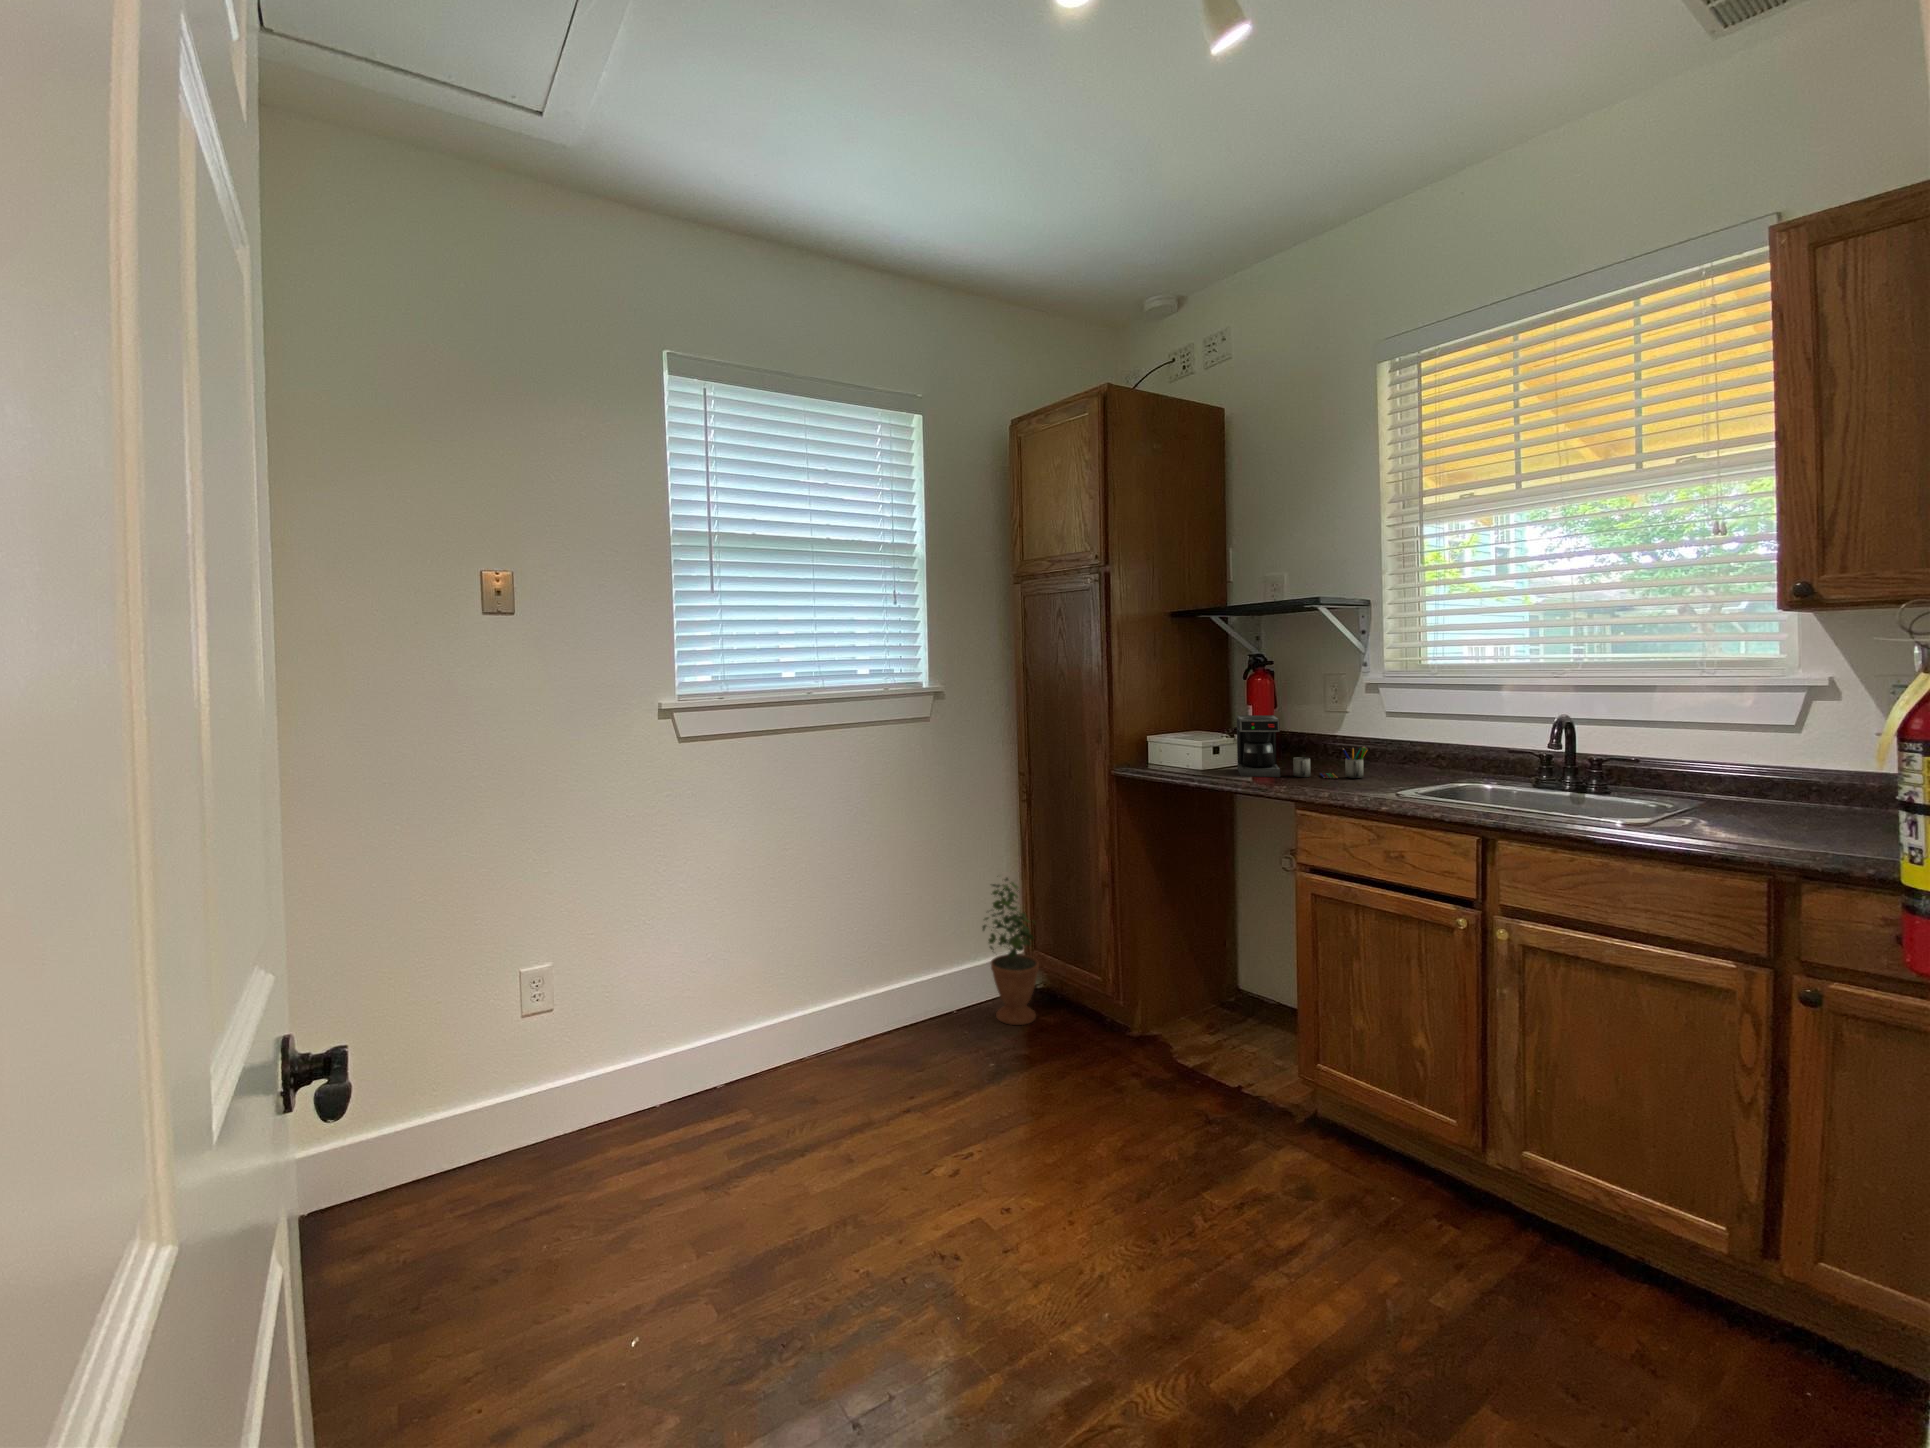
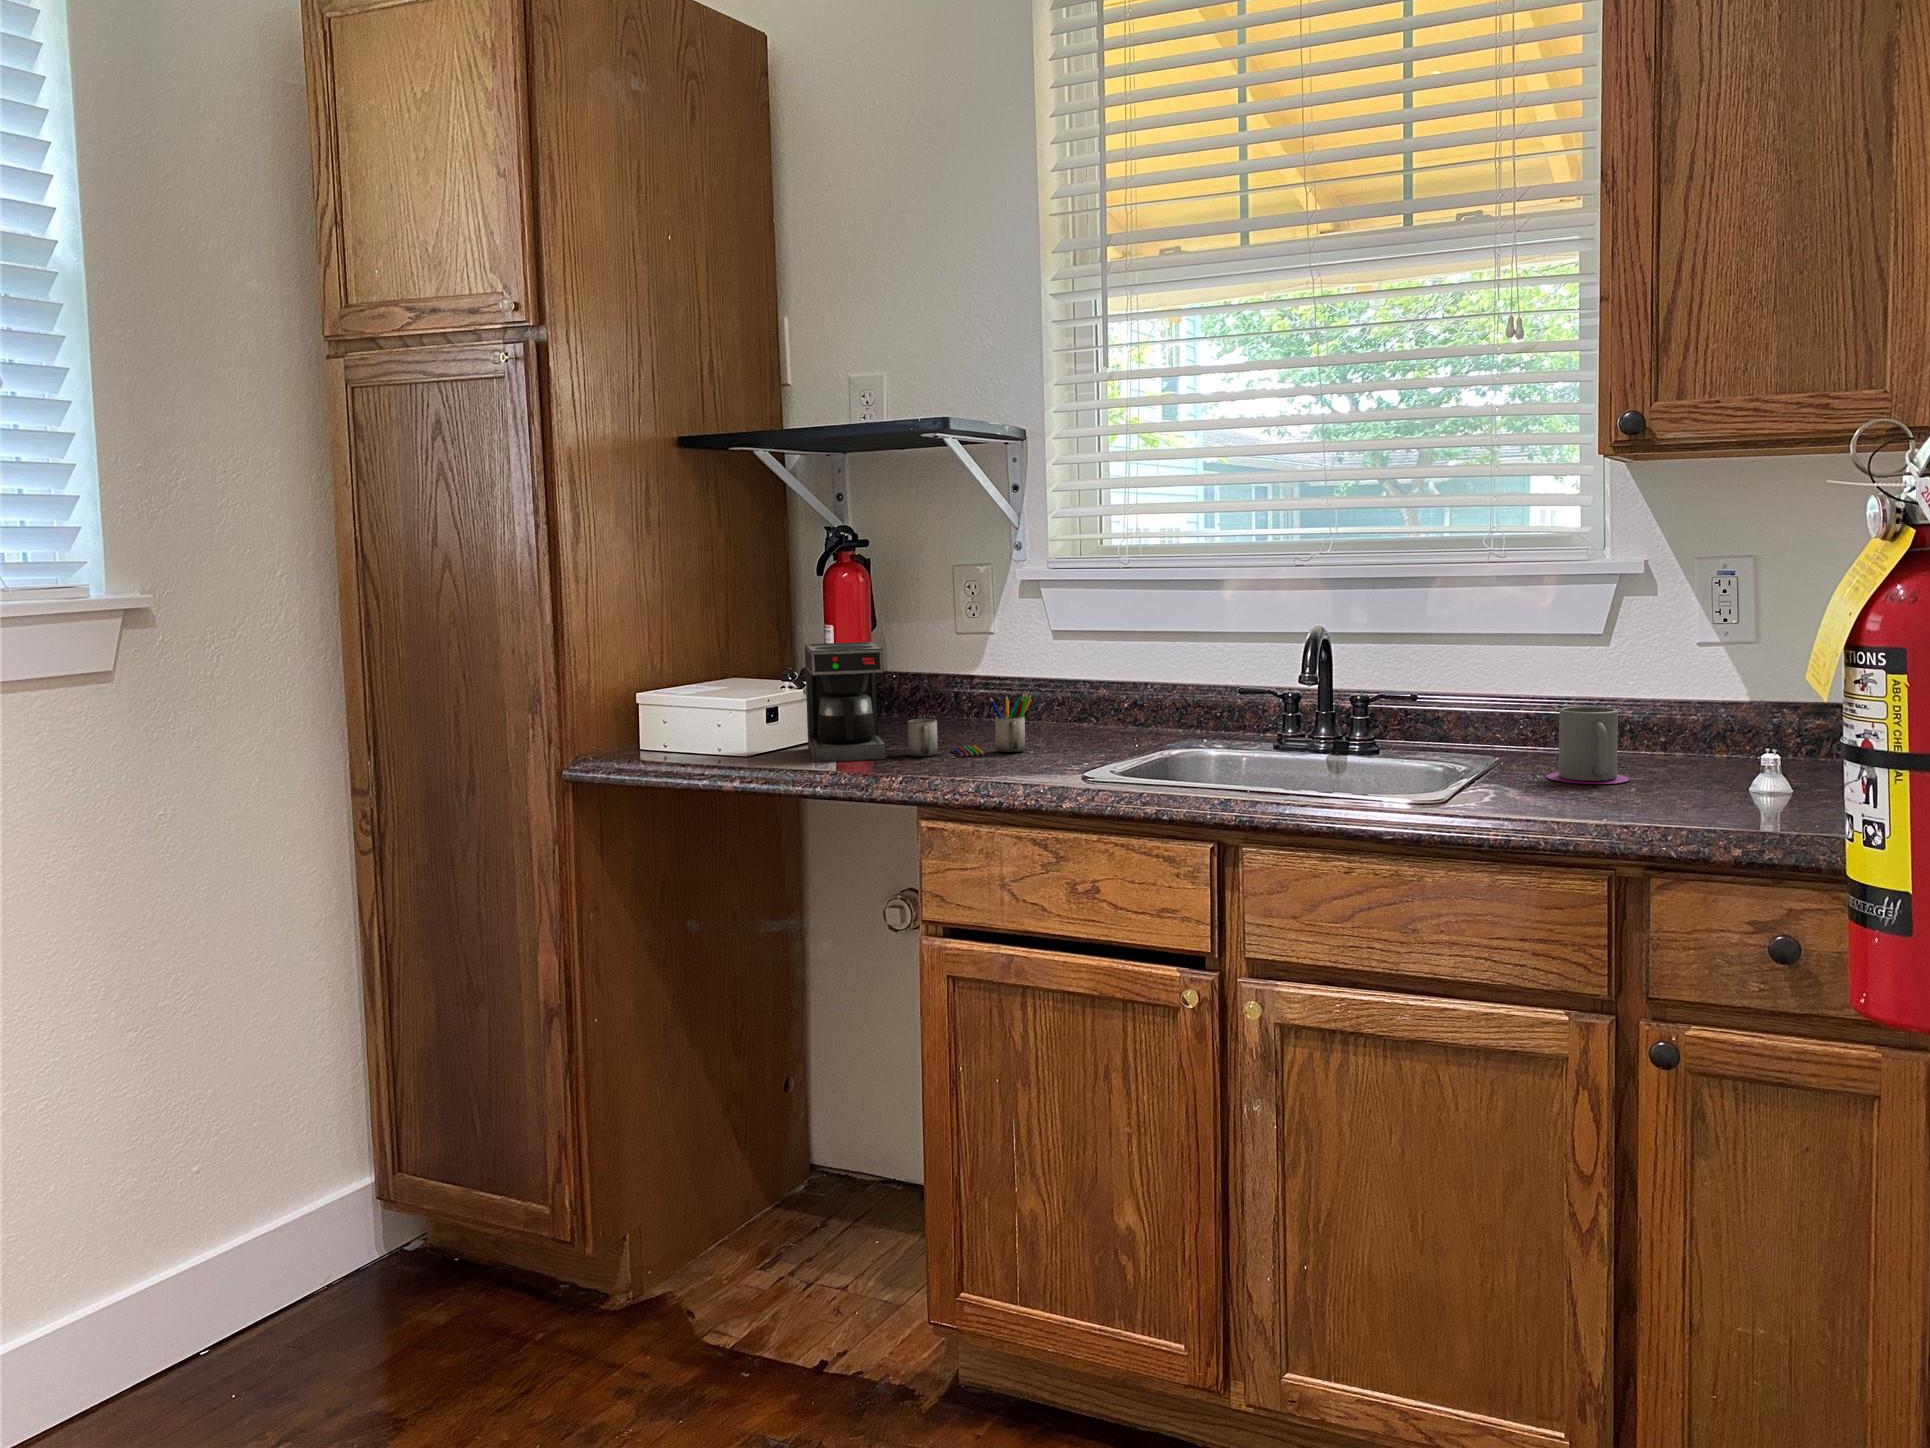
mug: none [1738,773,1811,825] -> present [1546,706,1629,784]
potted plant: present [982,878,1039,1025] -> none [271,1016,413,1340]

